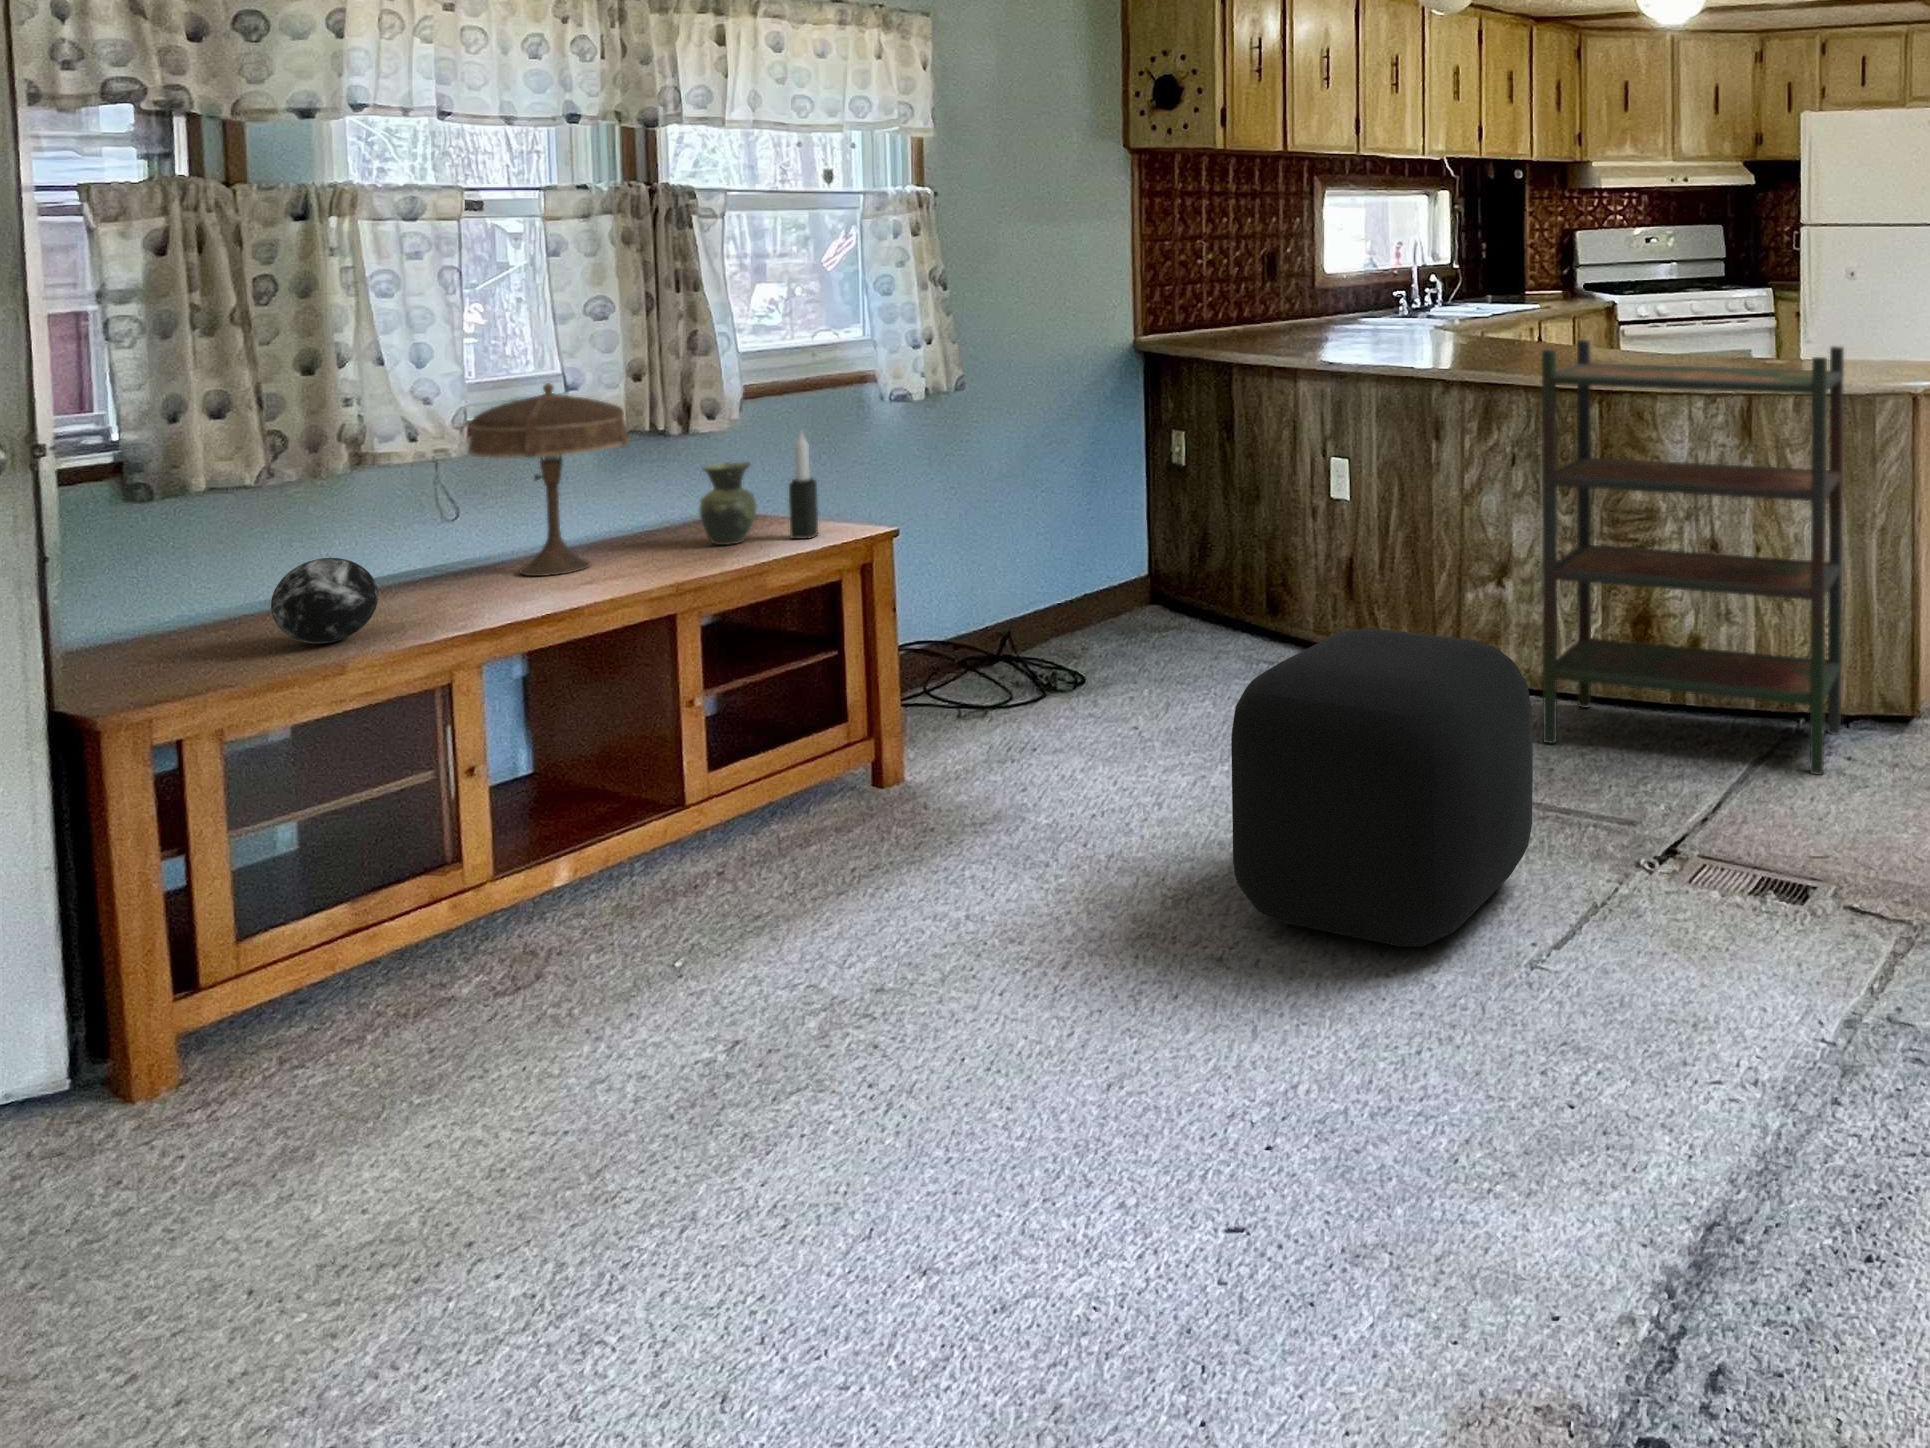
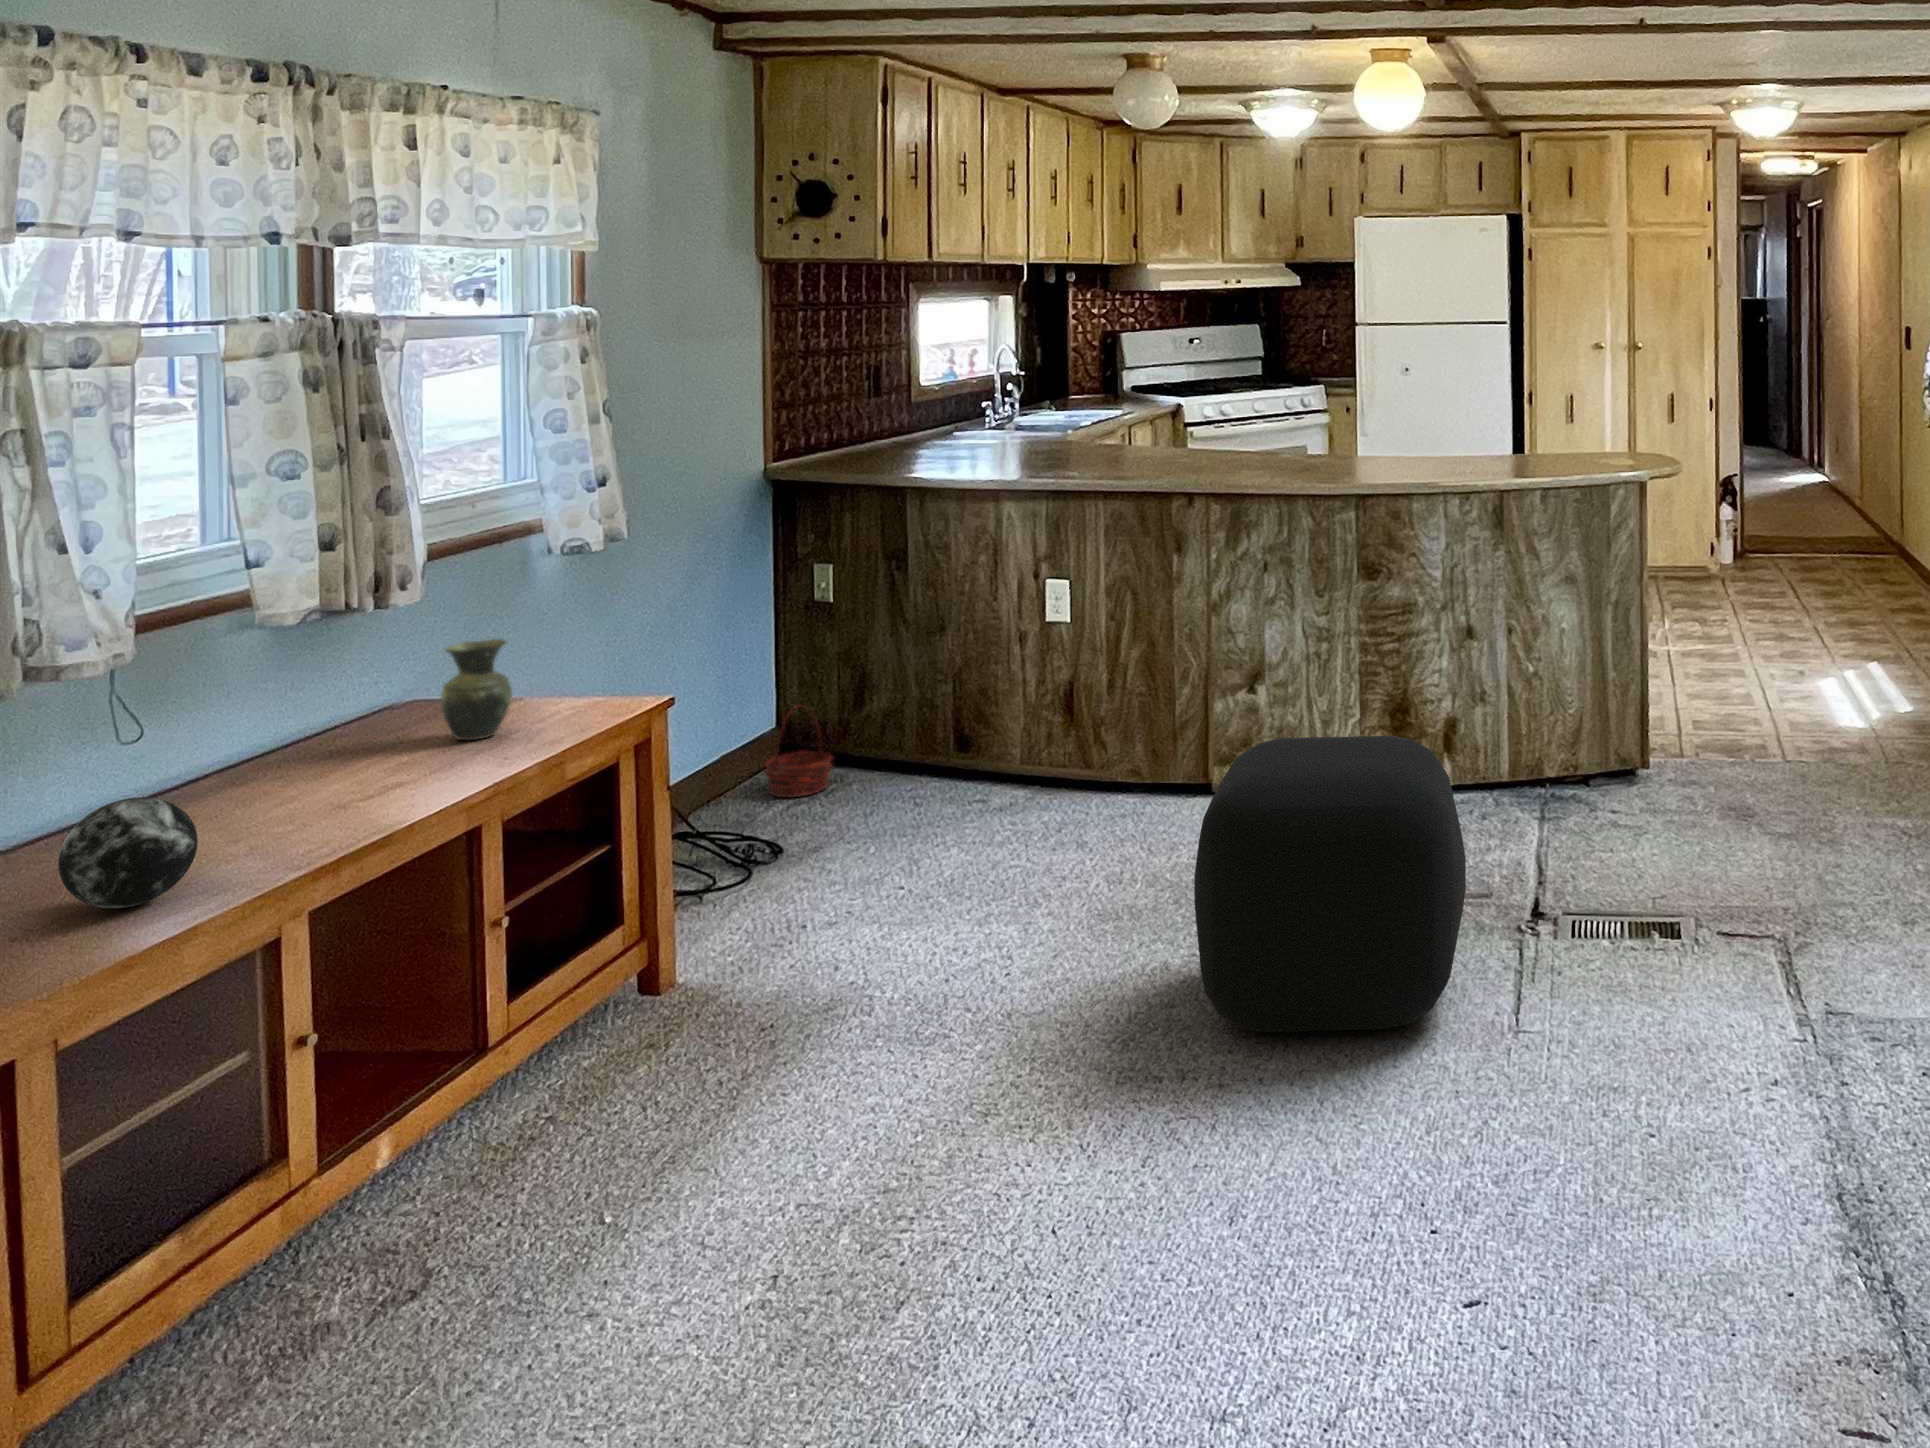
bookshelf: present [1542,340,1844,775] -> none [1337,444,1605,840]
table lamp: present [468,383,629,576] -> none [173,562,386,802]
candle: present [789,431,818,539] -> none [554,595,584,724]
basket: none [1123,550,1181,631] -> present [765,706,833,797]

